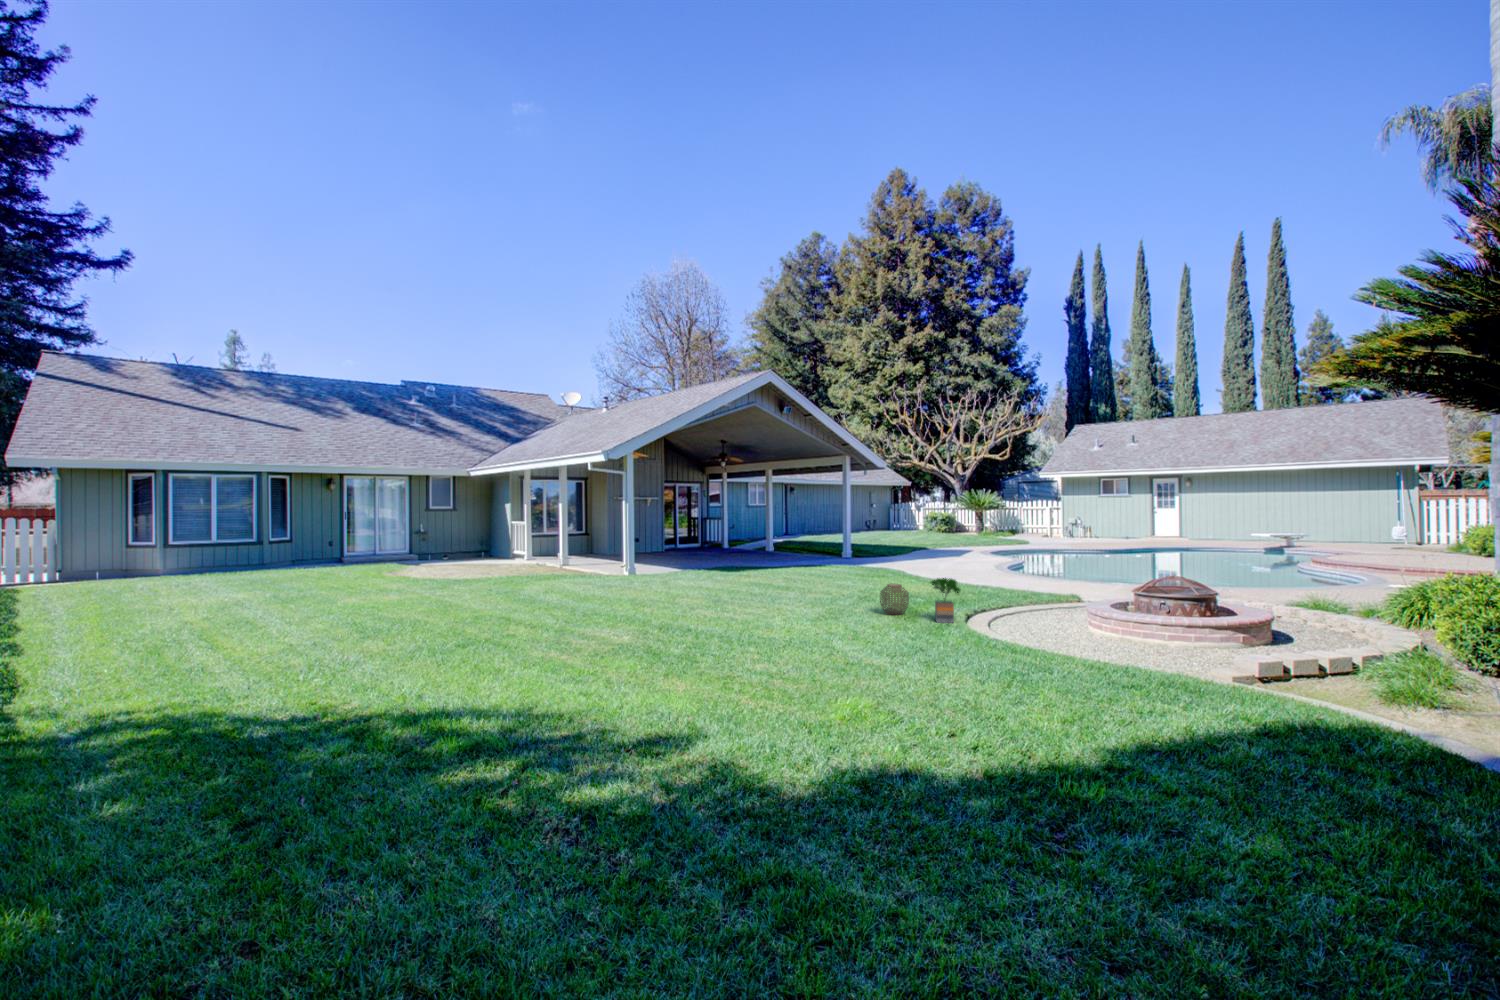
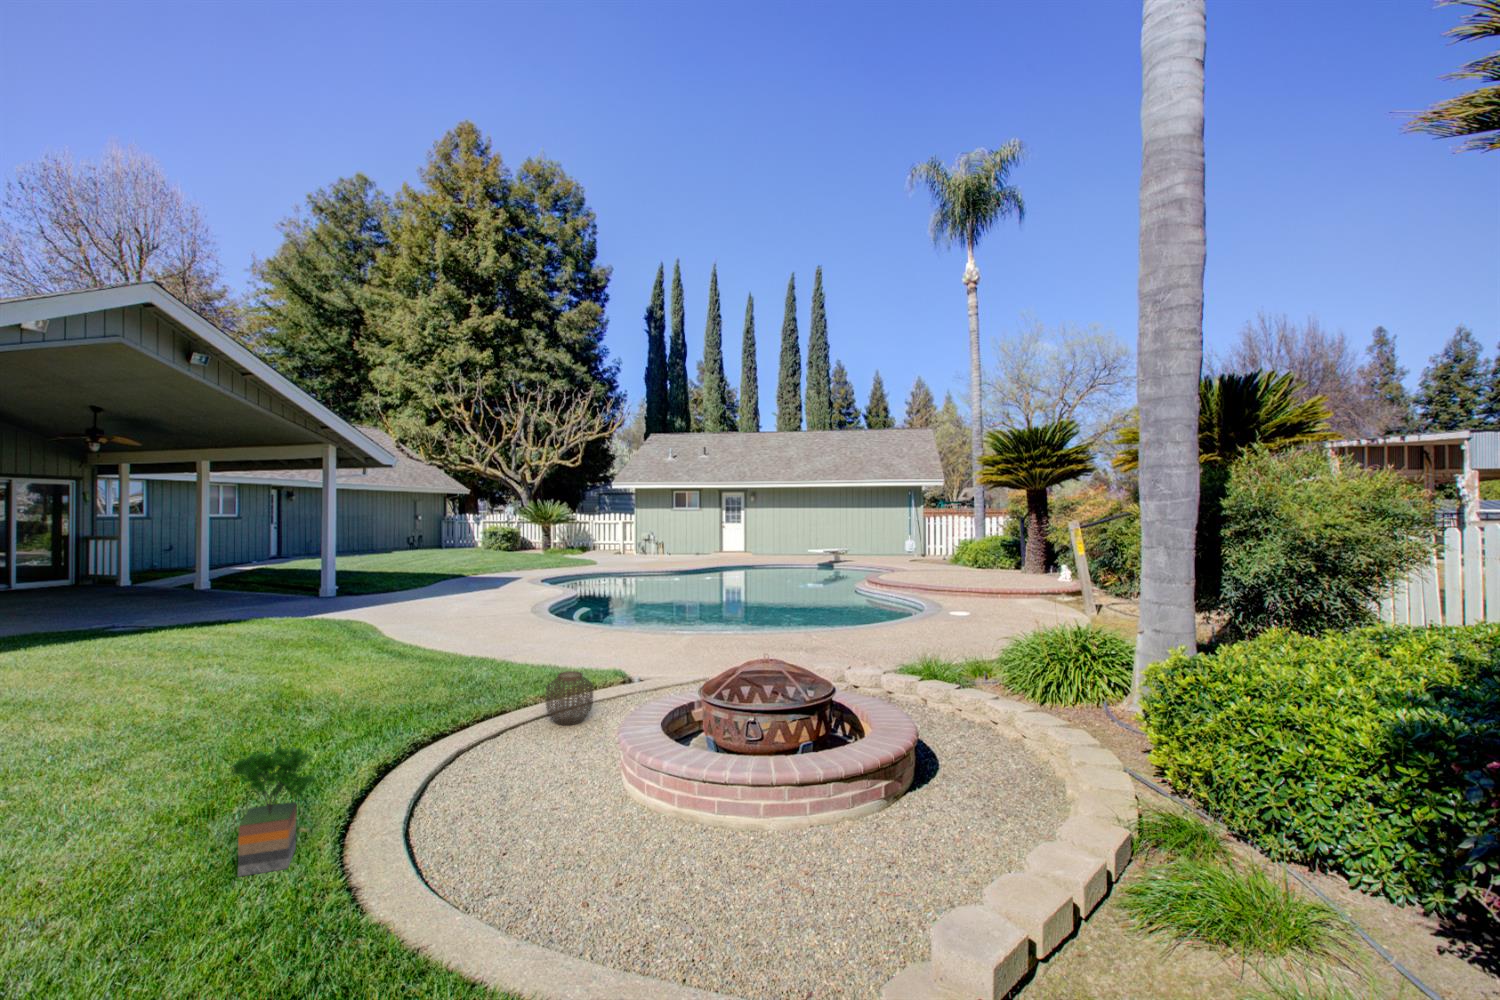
woven basket: present [880,584,909,615] -> present [546,671,593,725]

